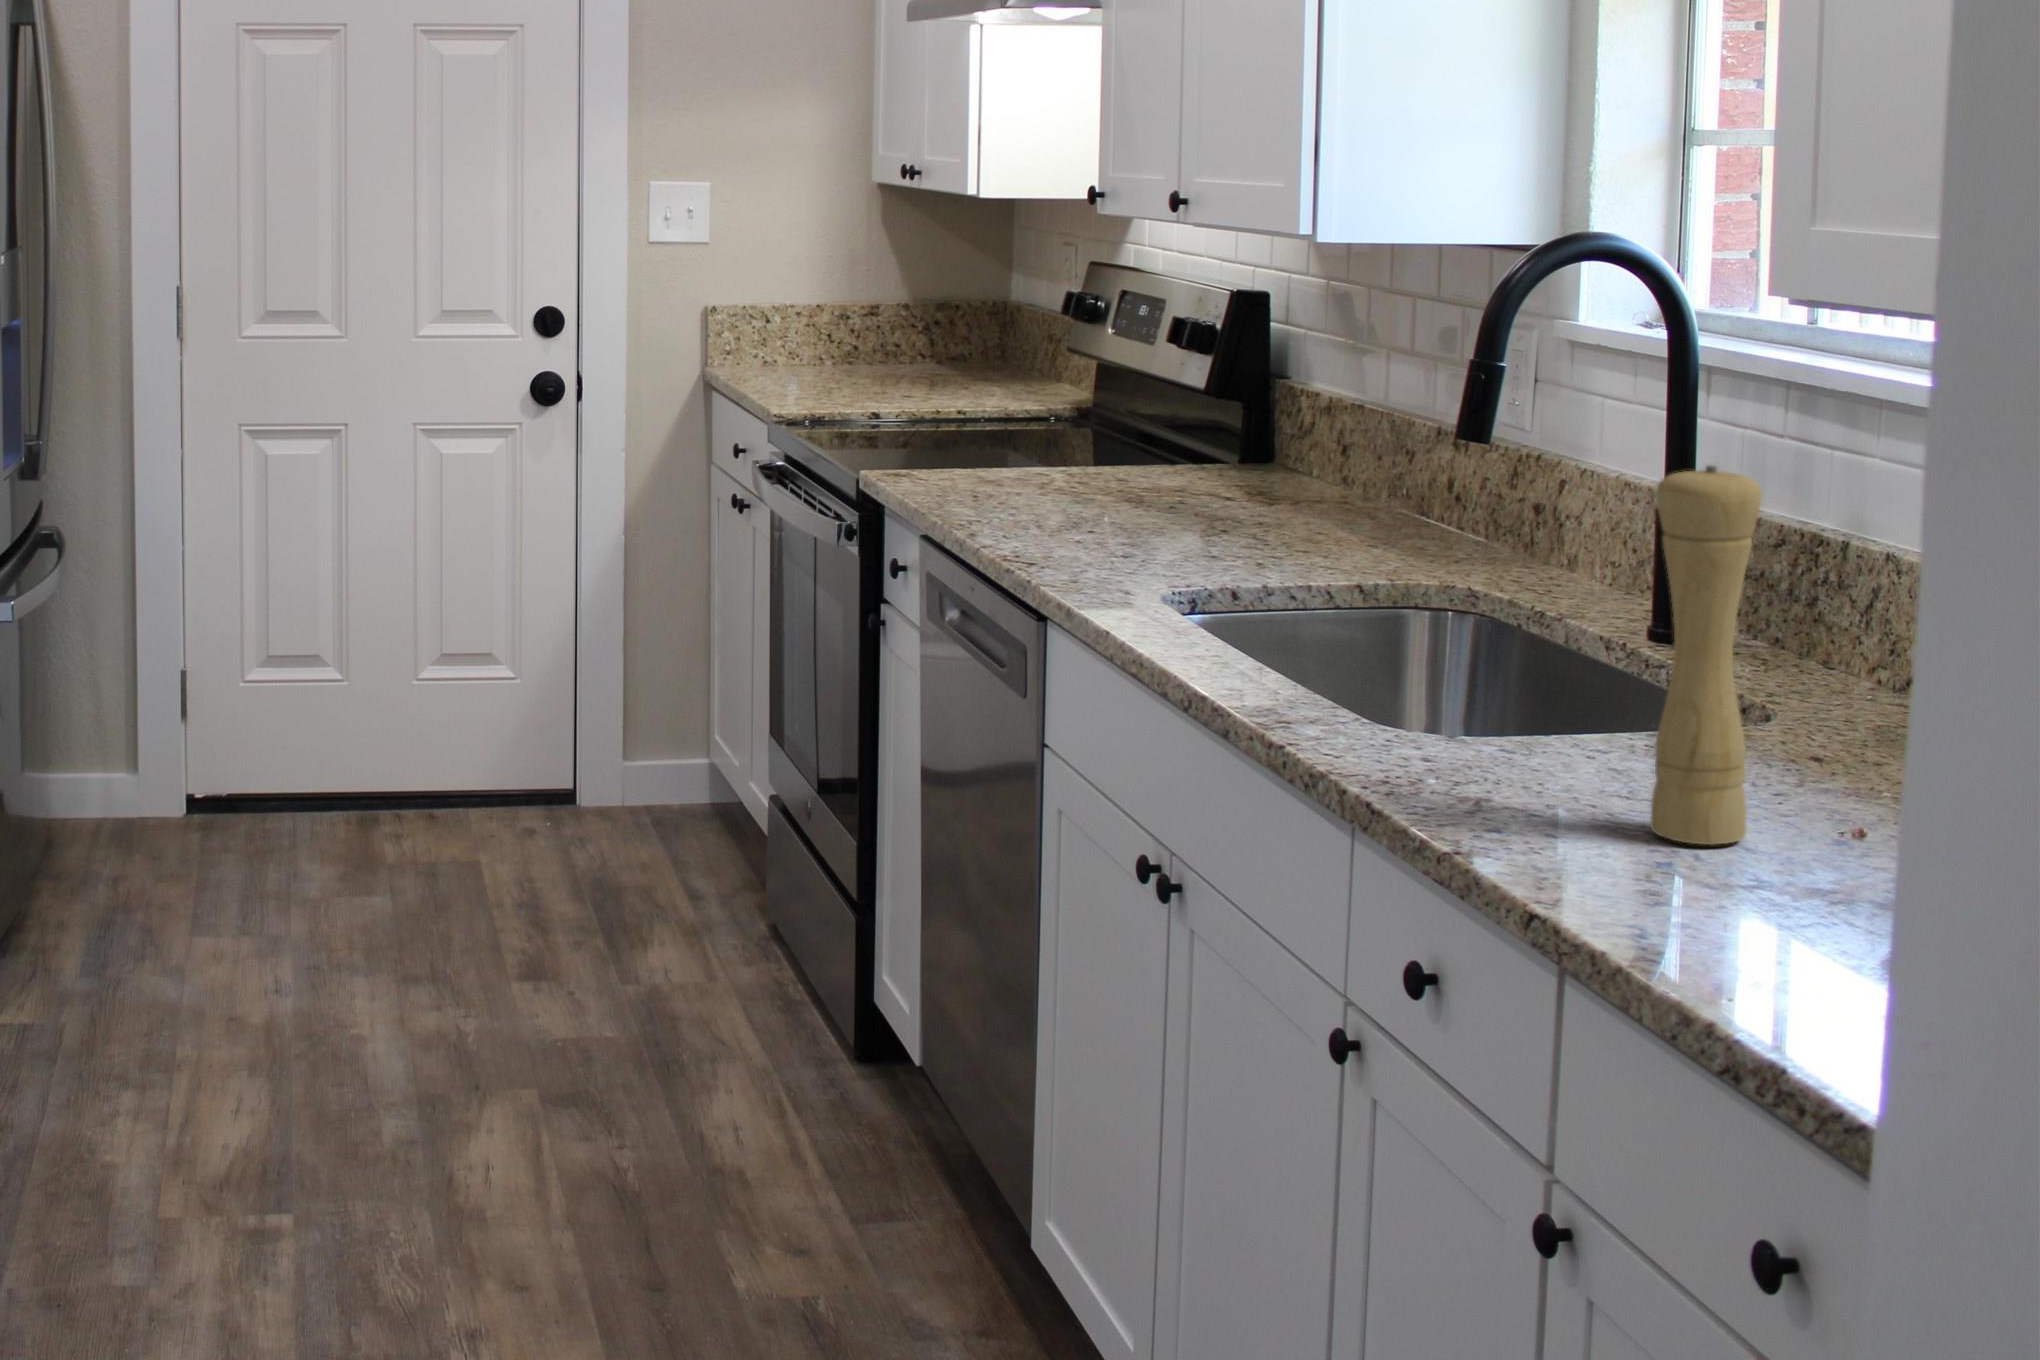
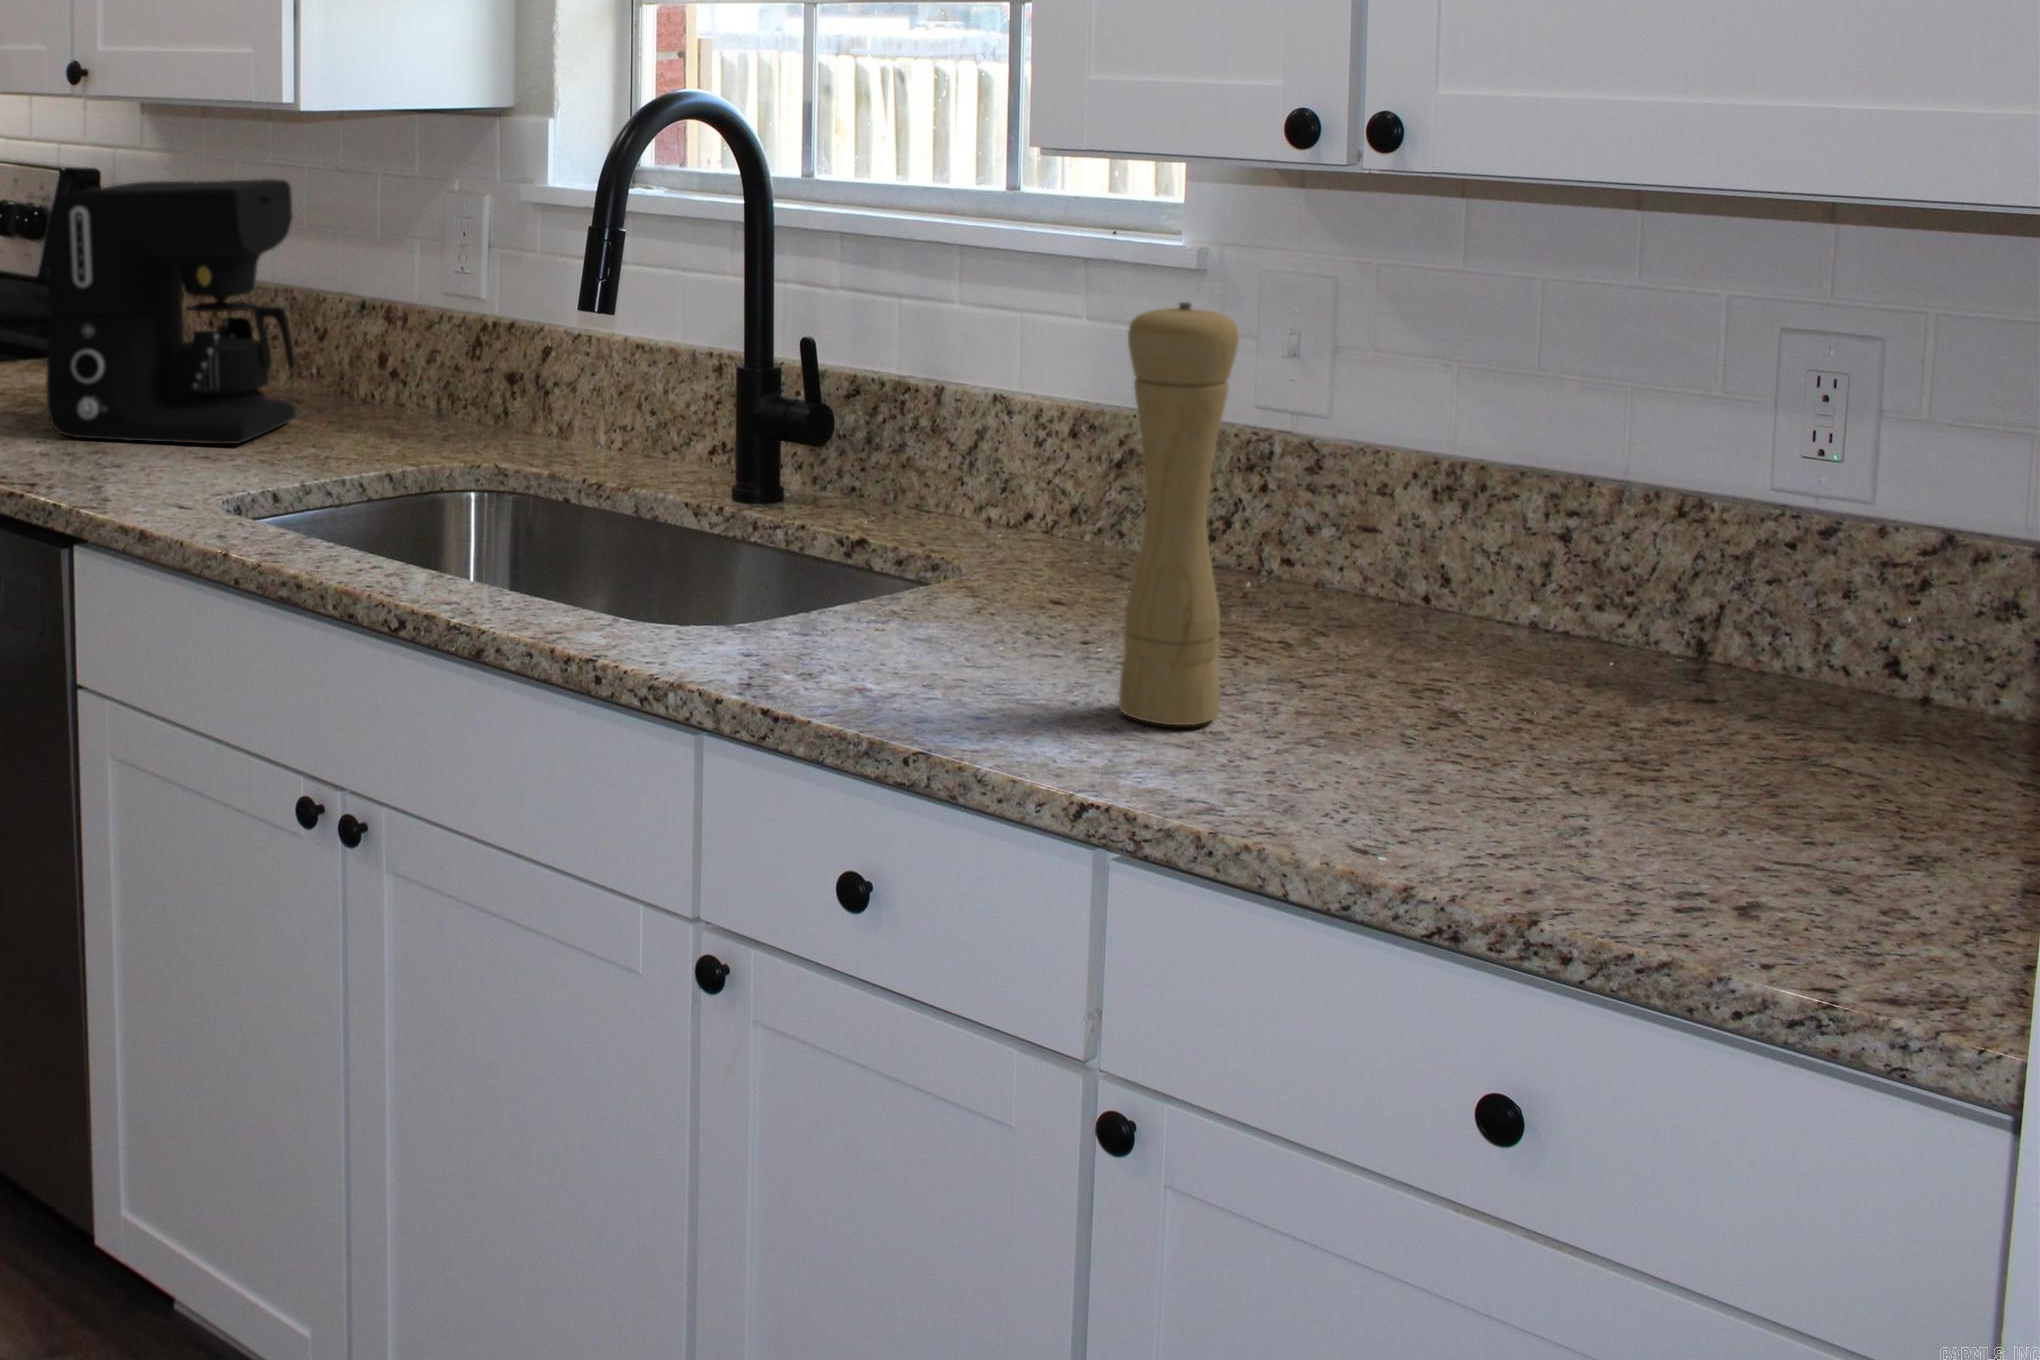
coffee maker: none [1099,307,1339,551] -> present [46,179,296,444]

